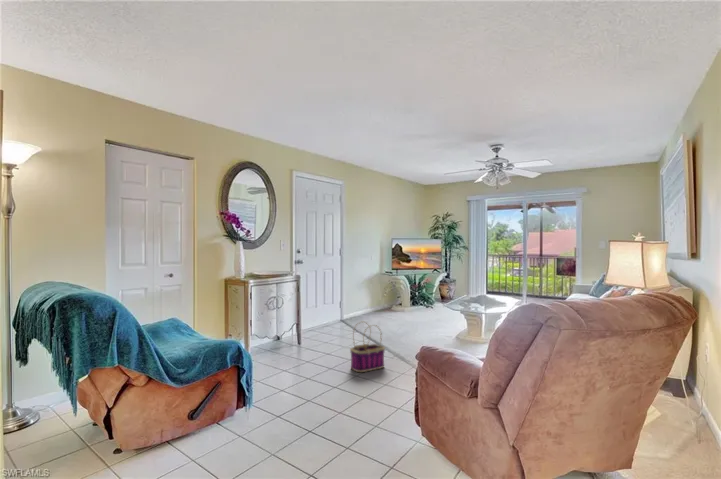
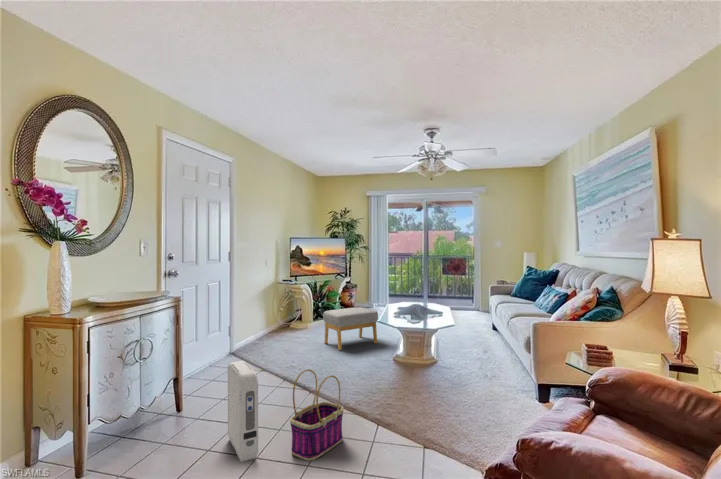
footstool: none [409,295,451,325] -> present [323,307,378,350]
air purifier: none [320,314,332,367] -> present [228,361,258,462]

